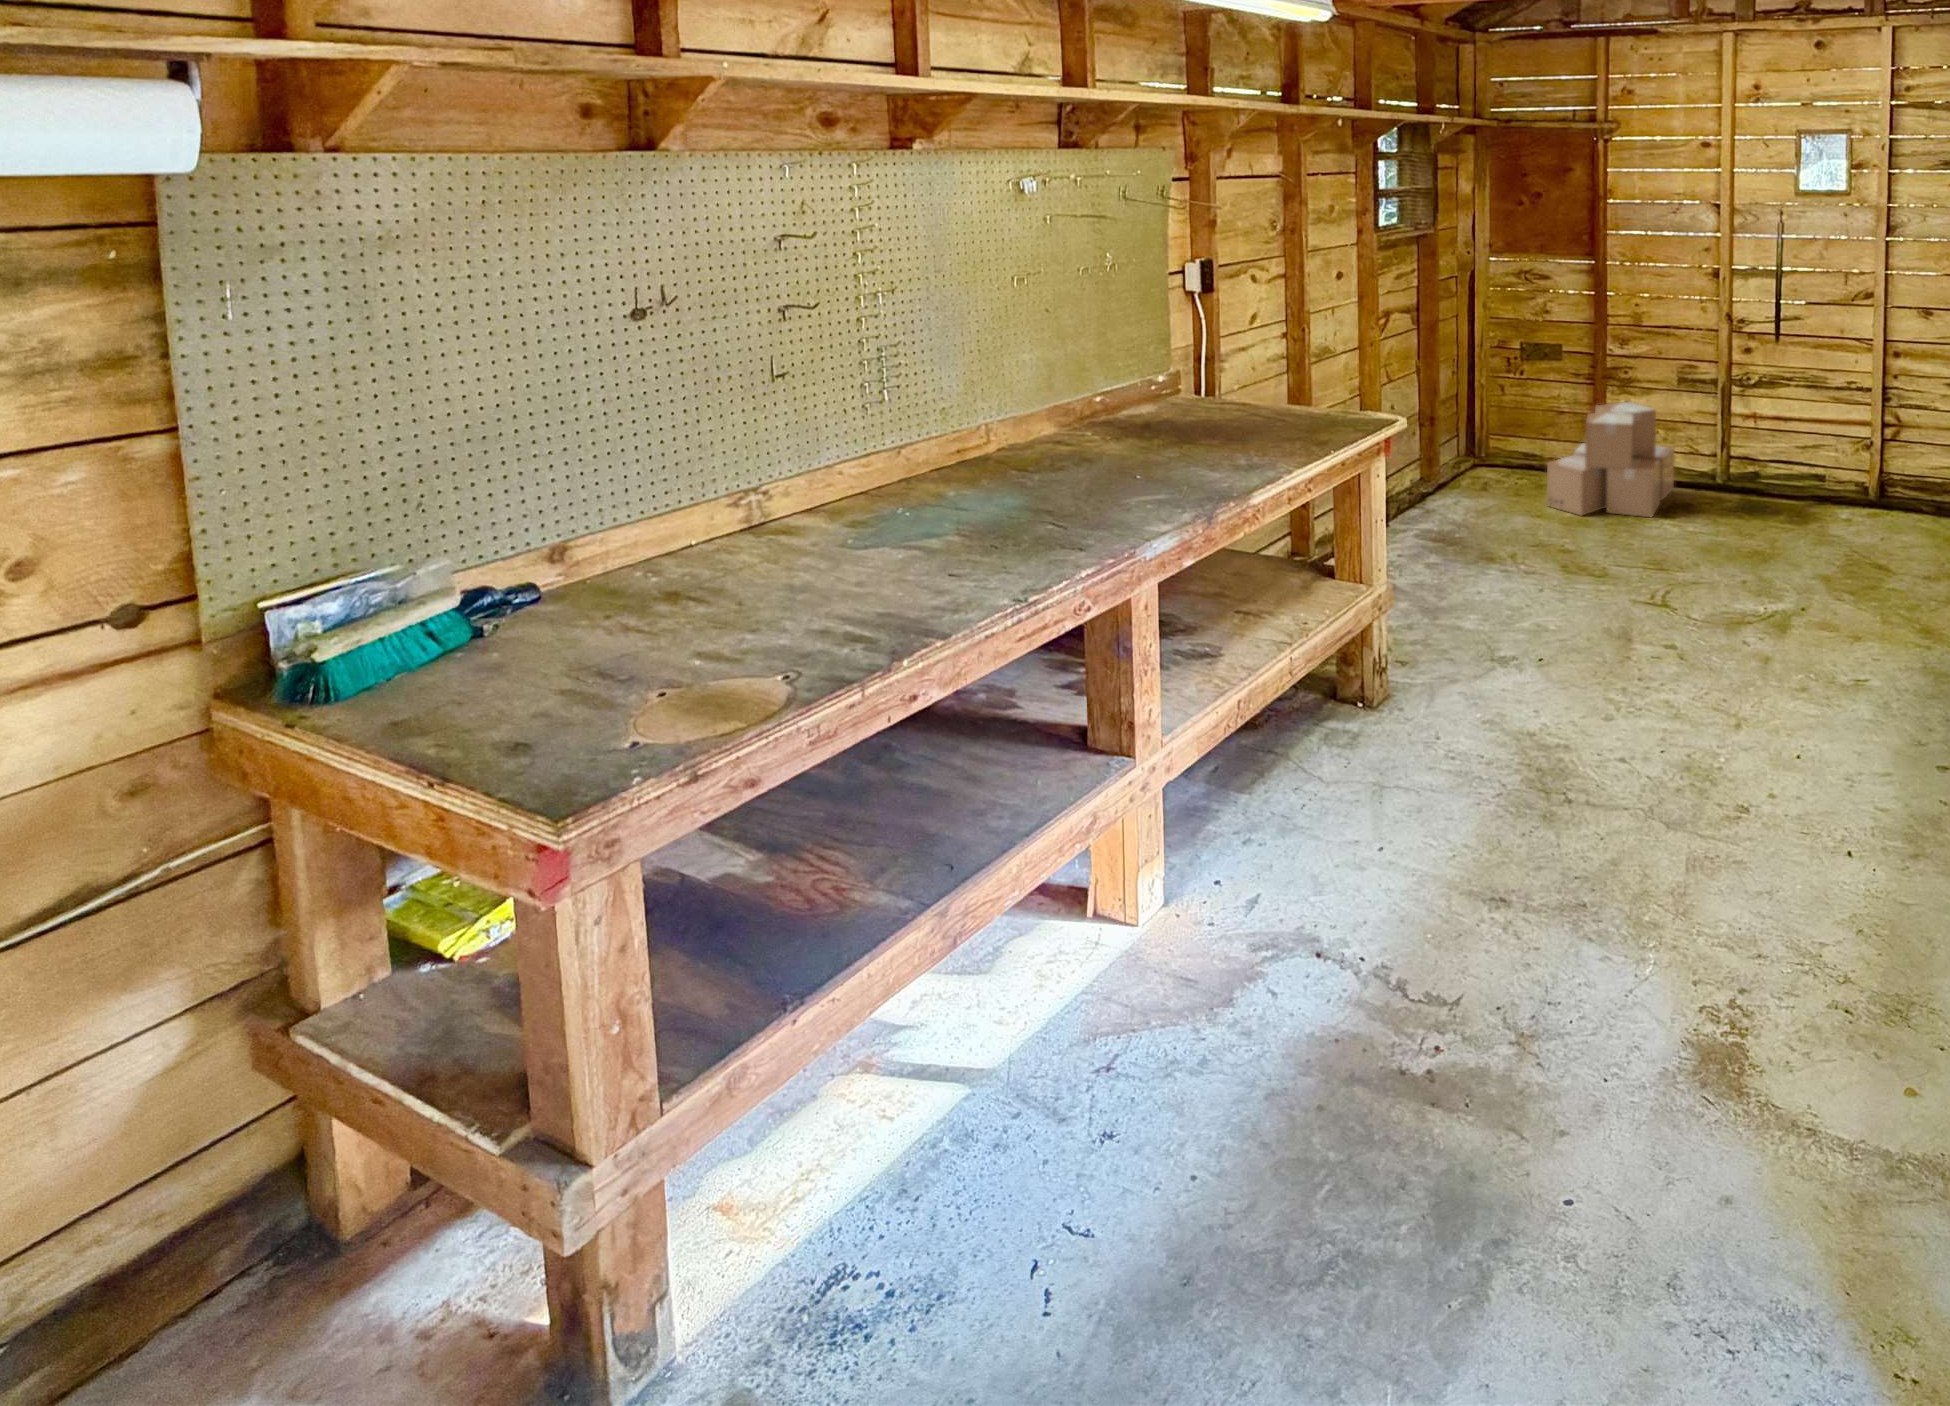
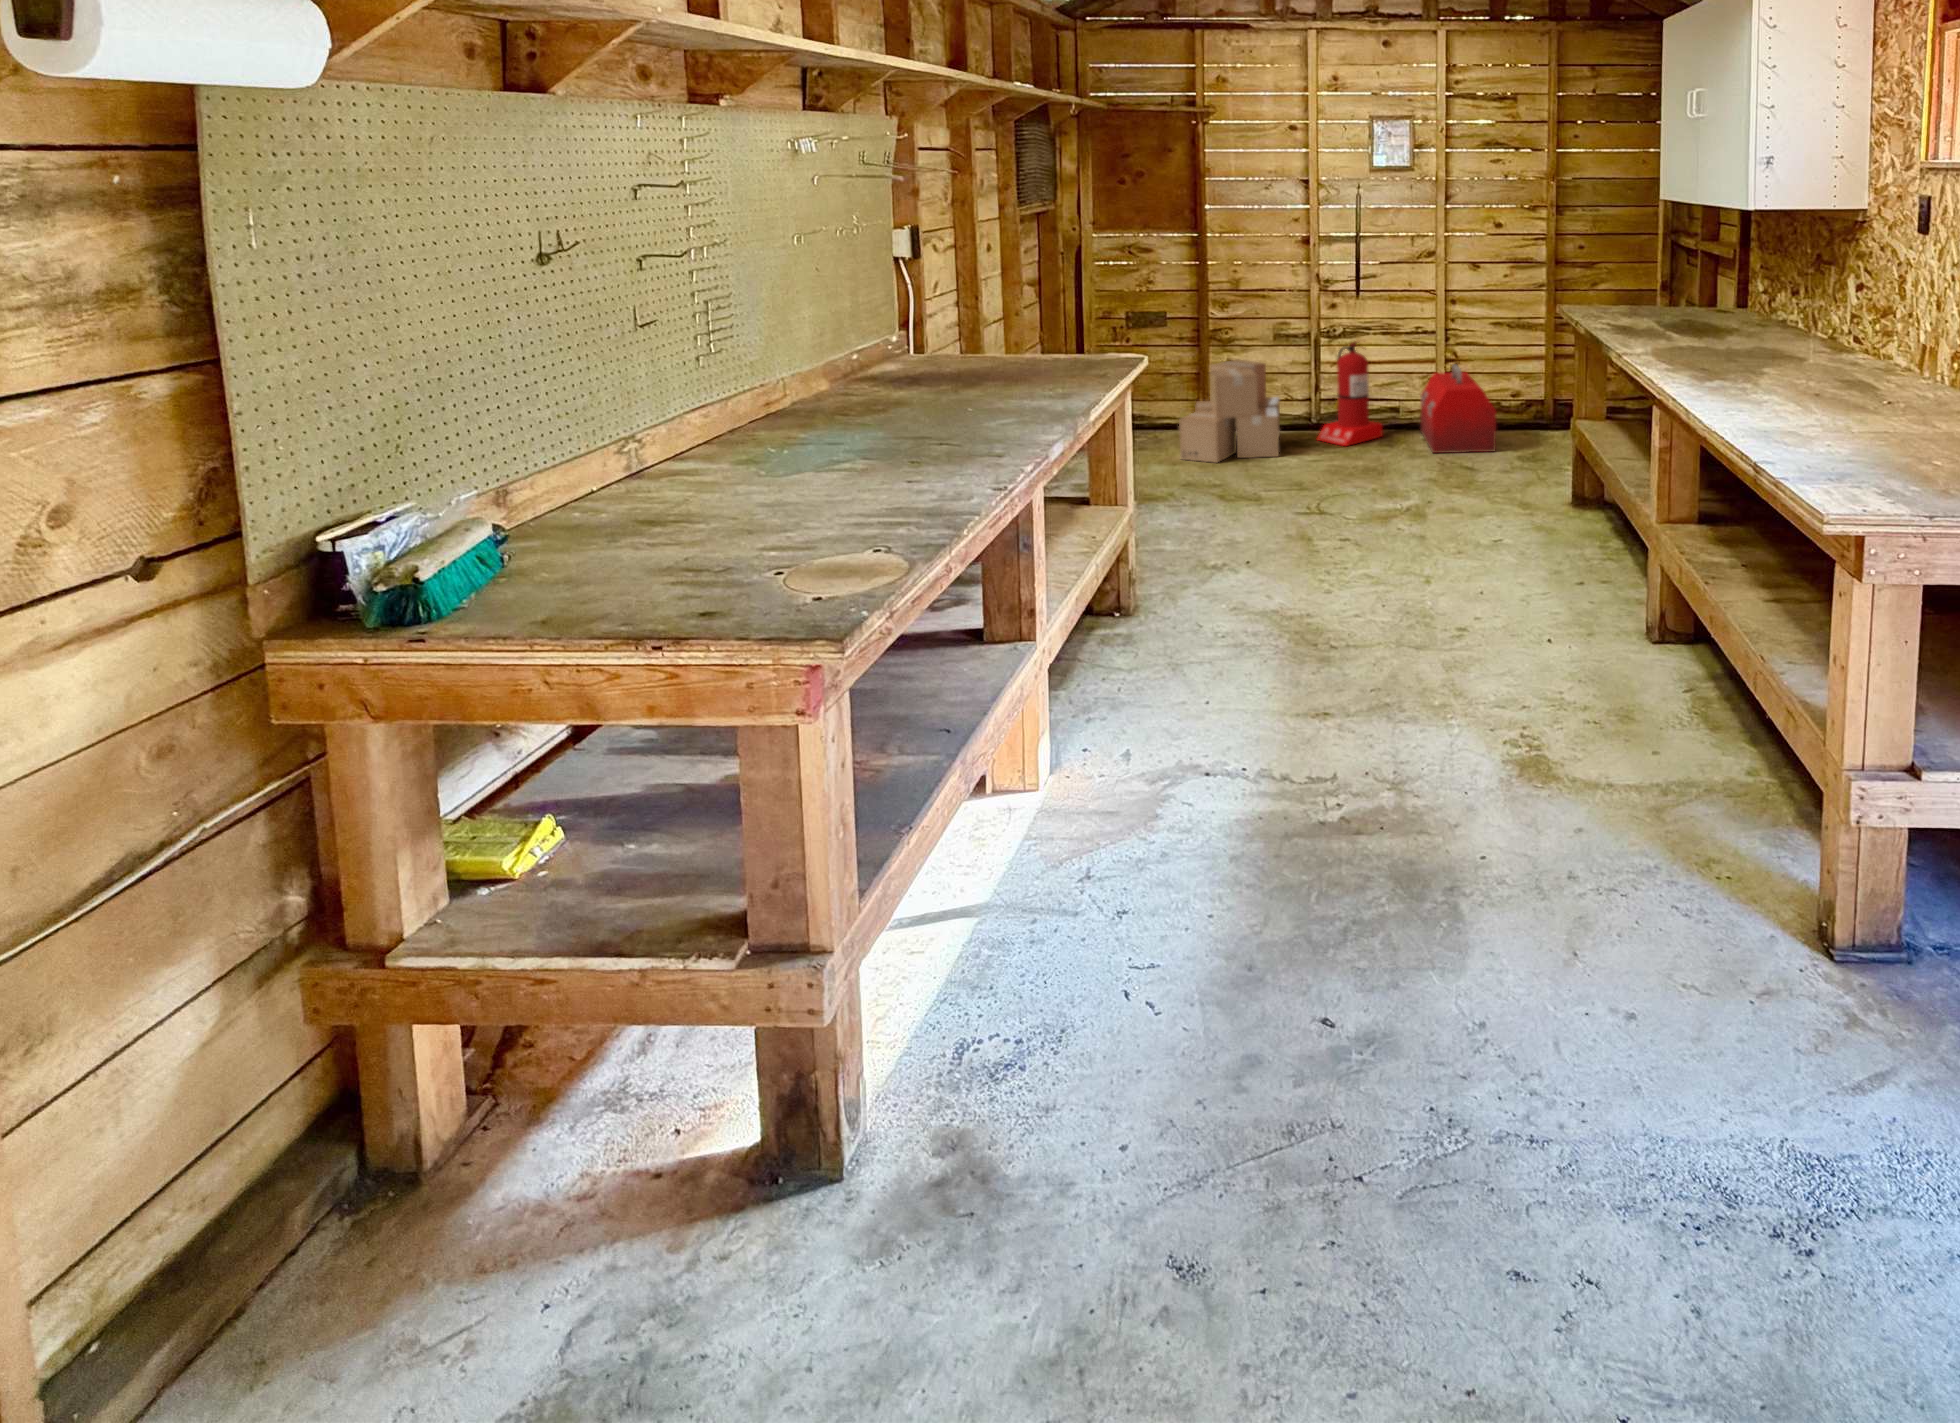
fire extinguisher: none [1708,394,1790,515] -> present [1316,342,1383,446]
toolbox: none [1836,433,1922,548] -> present [1420,364,1497,453]

